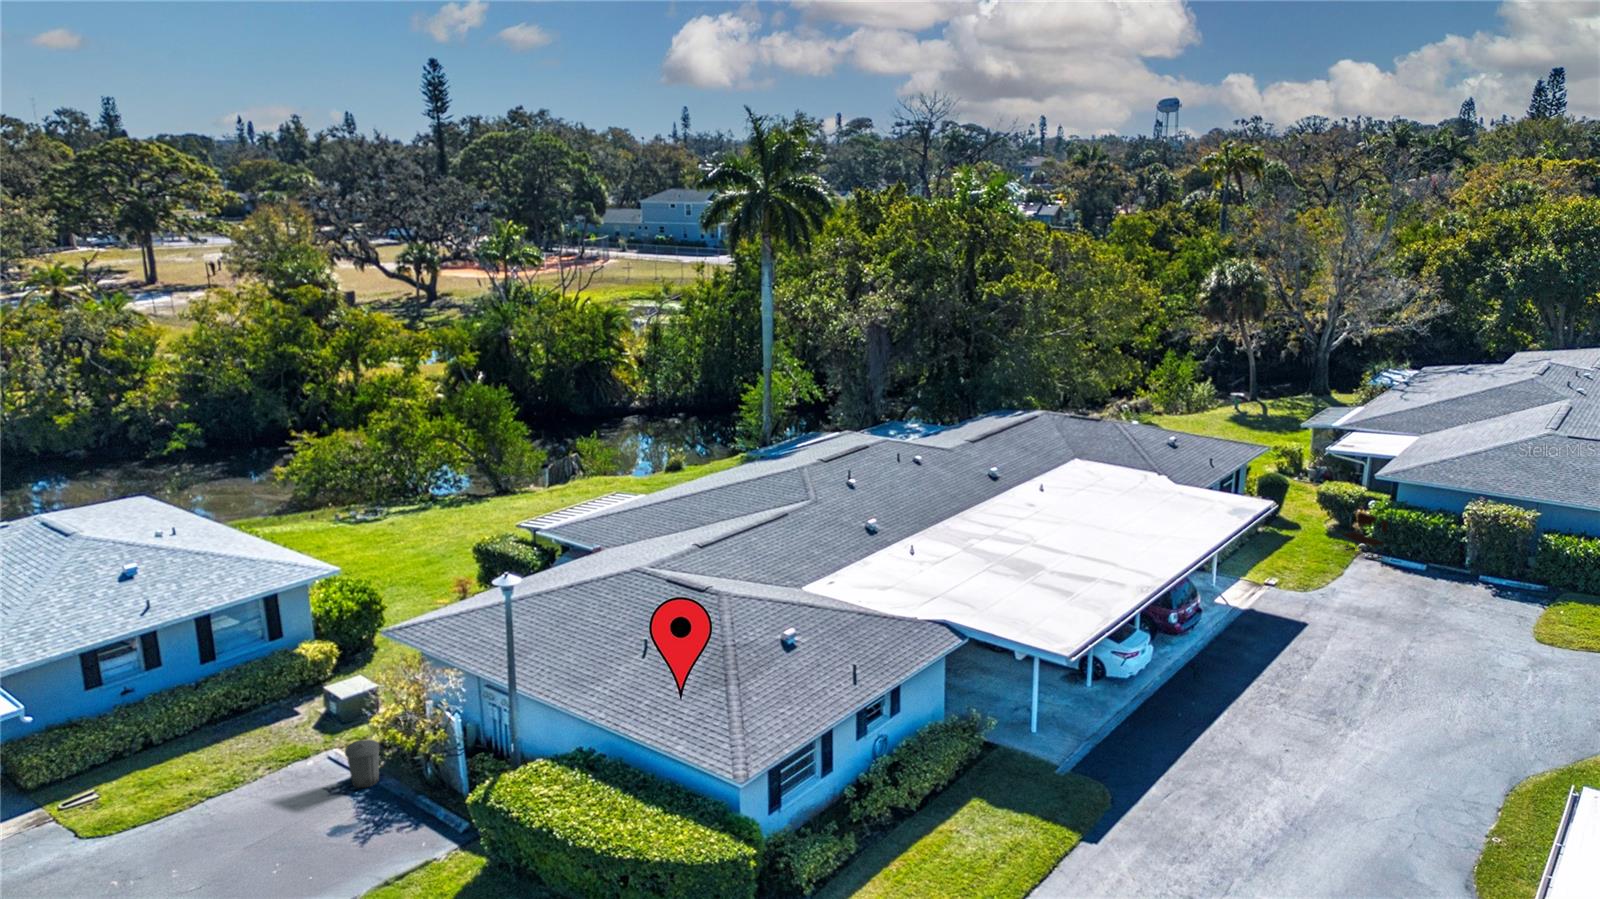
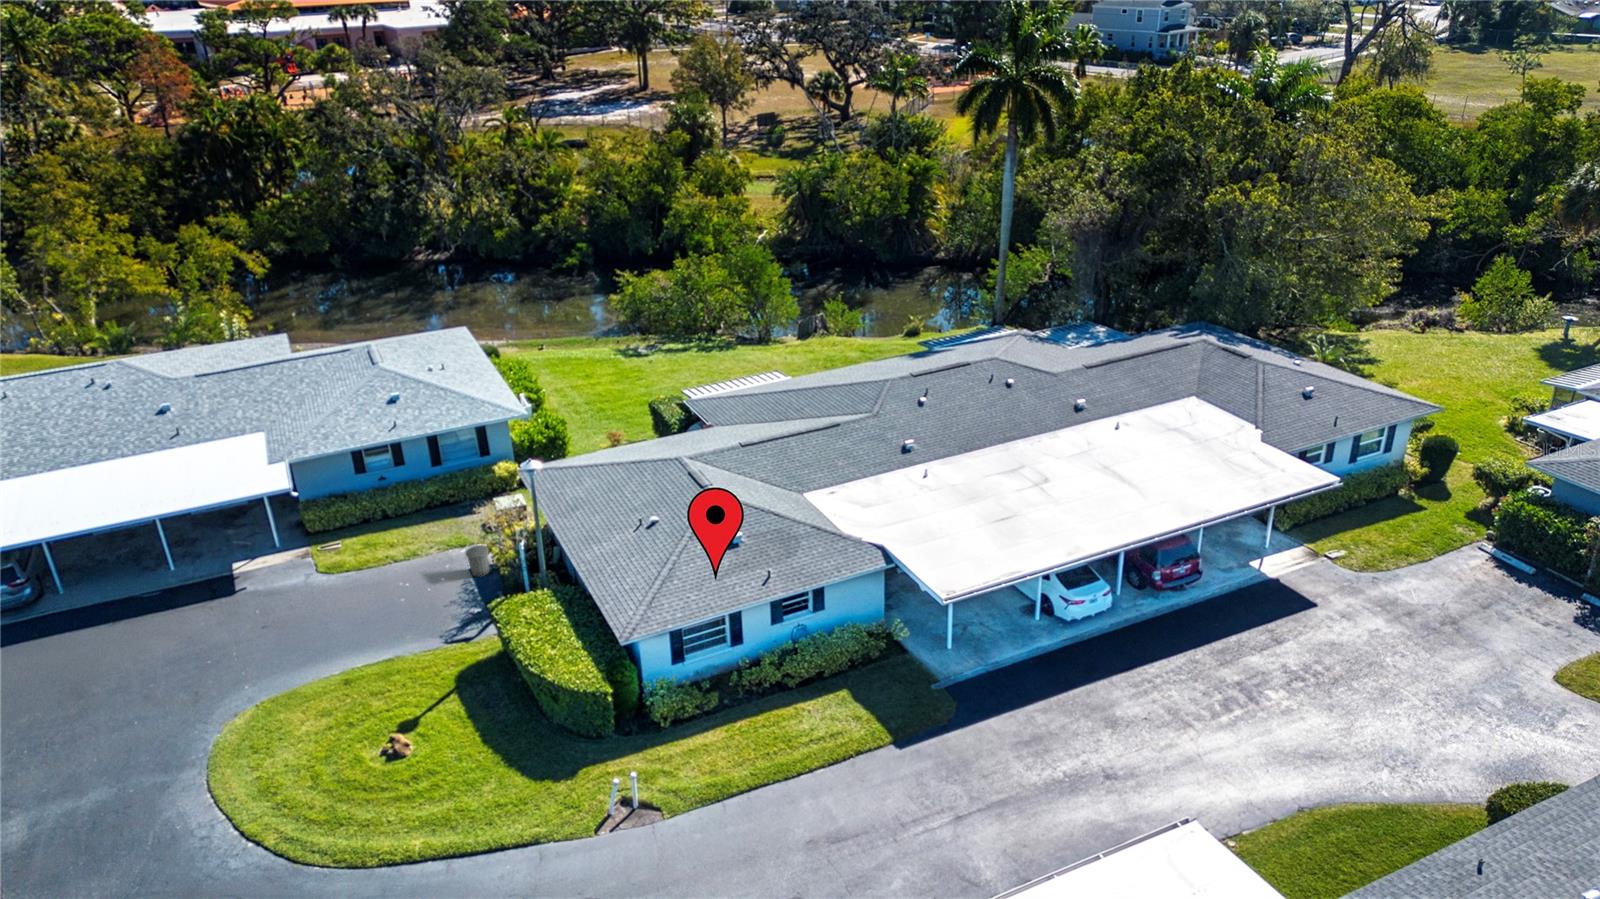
bench: present [1343,512,1388,559] -> none [1461,499,1507,551]

